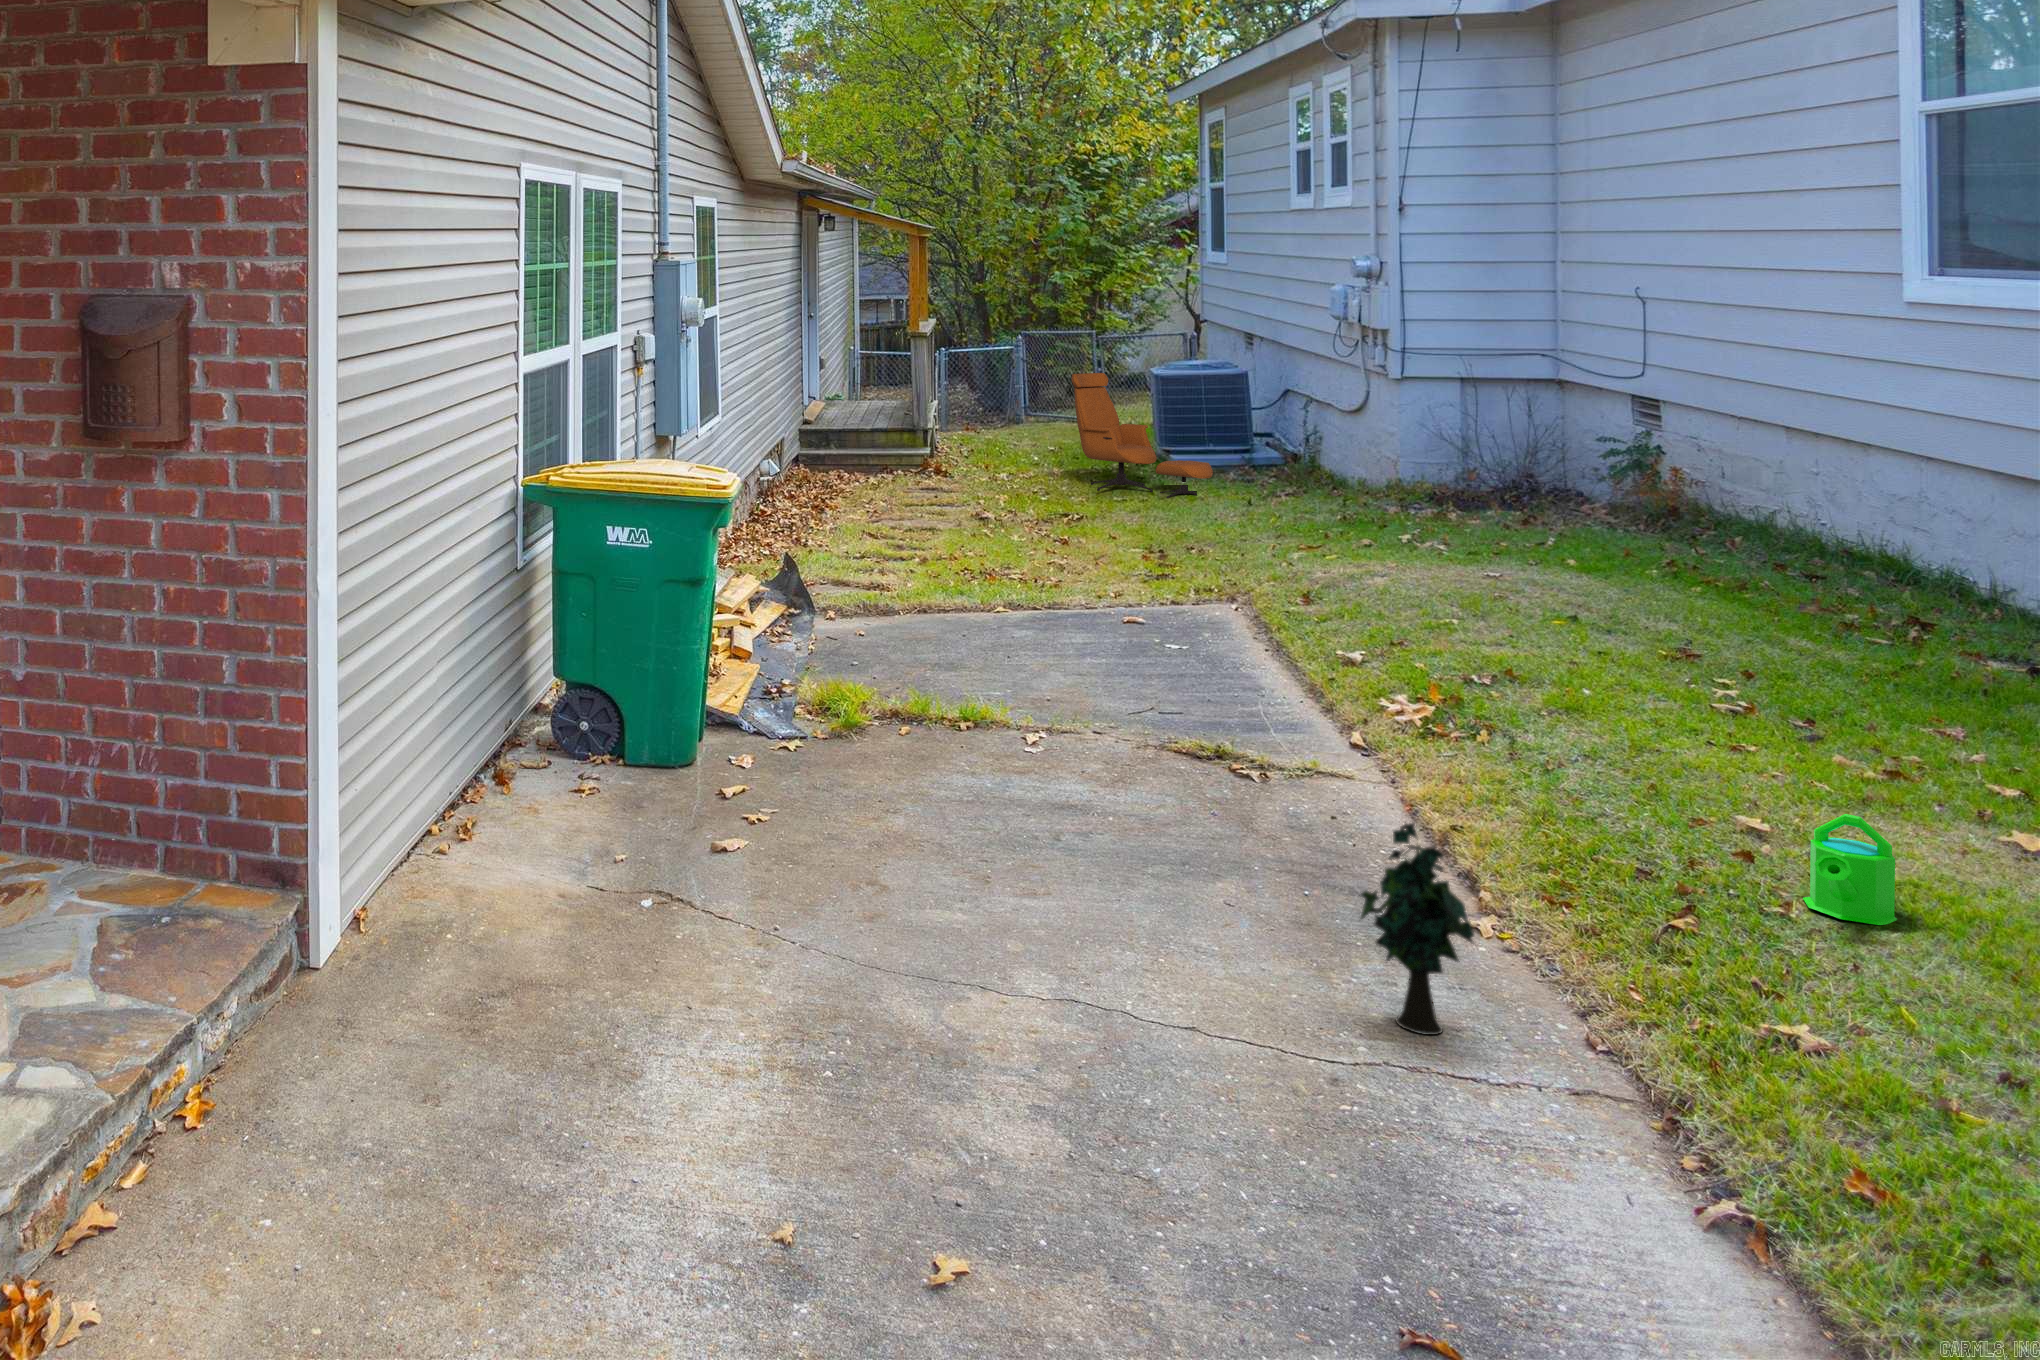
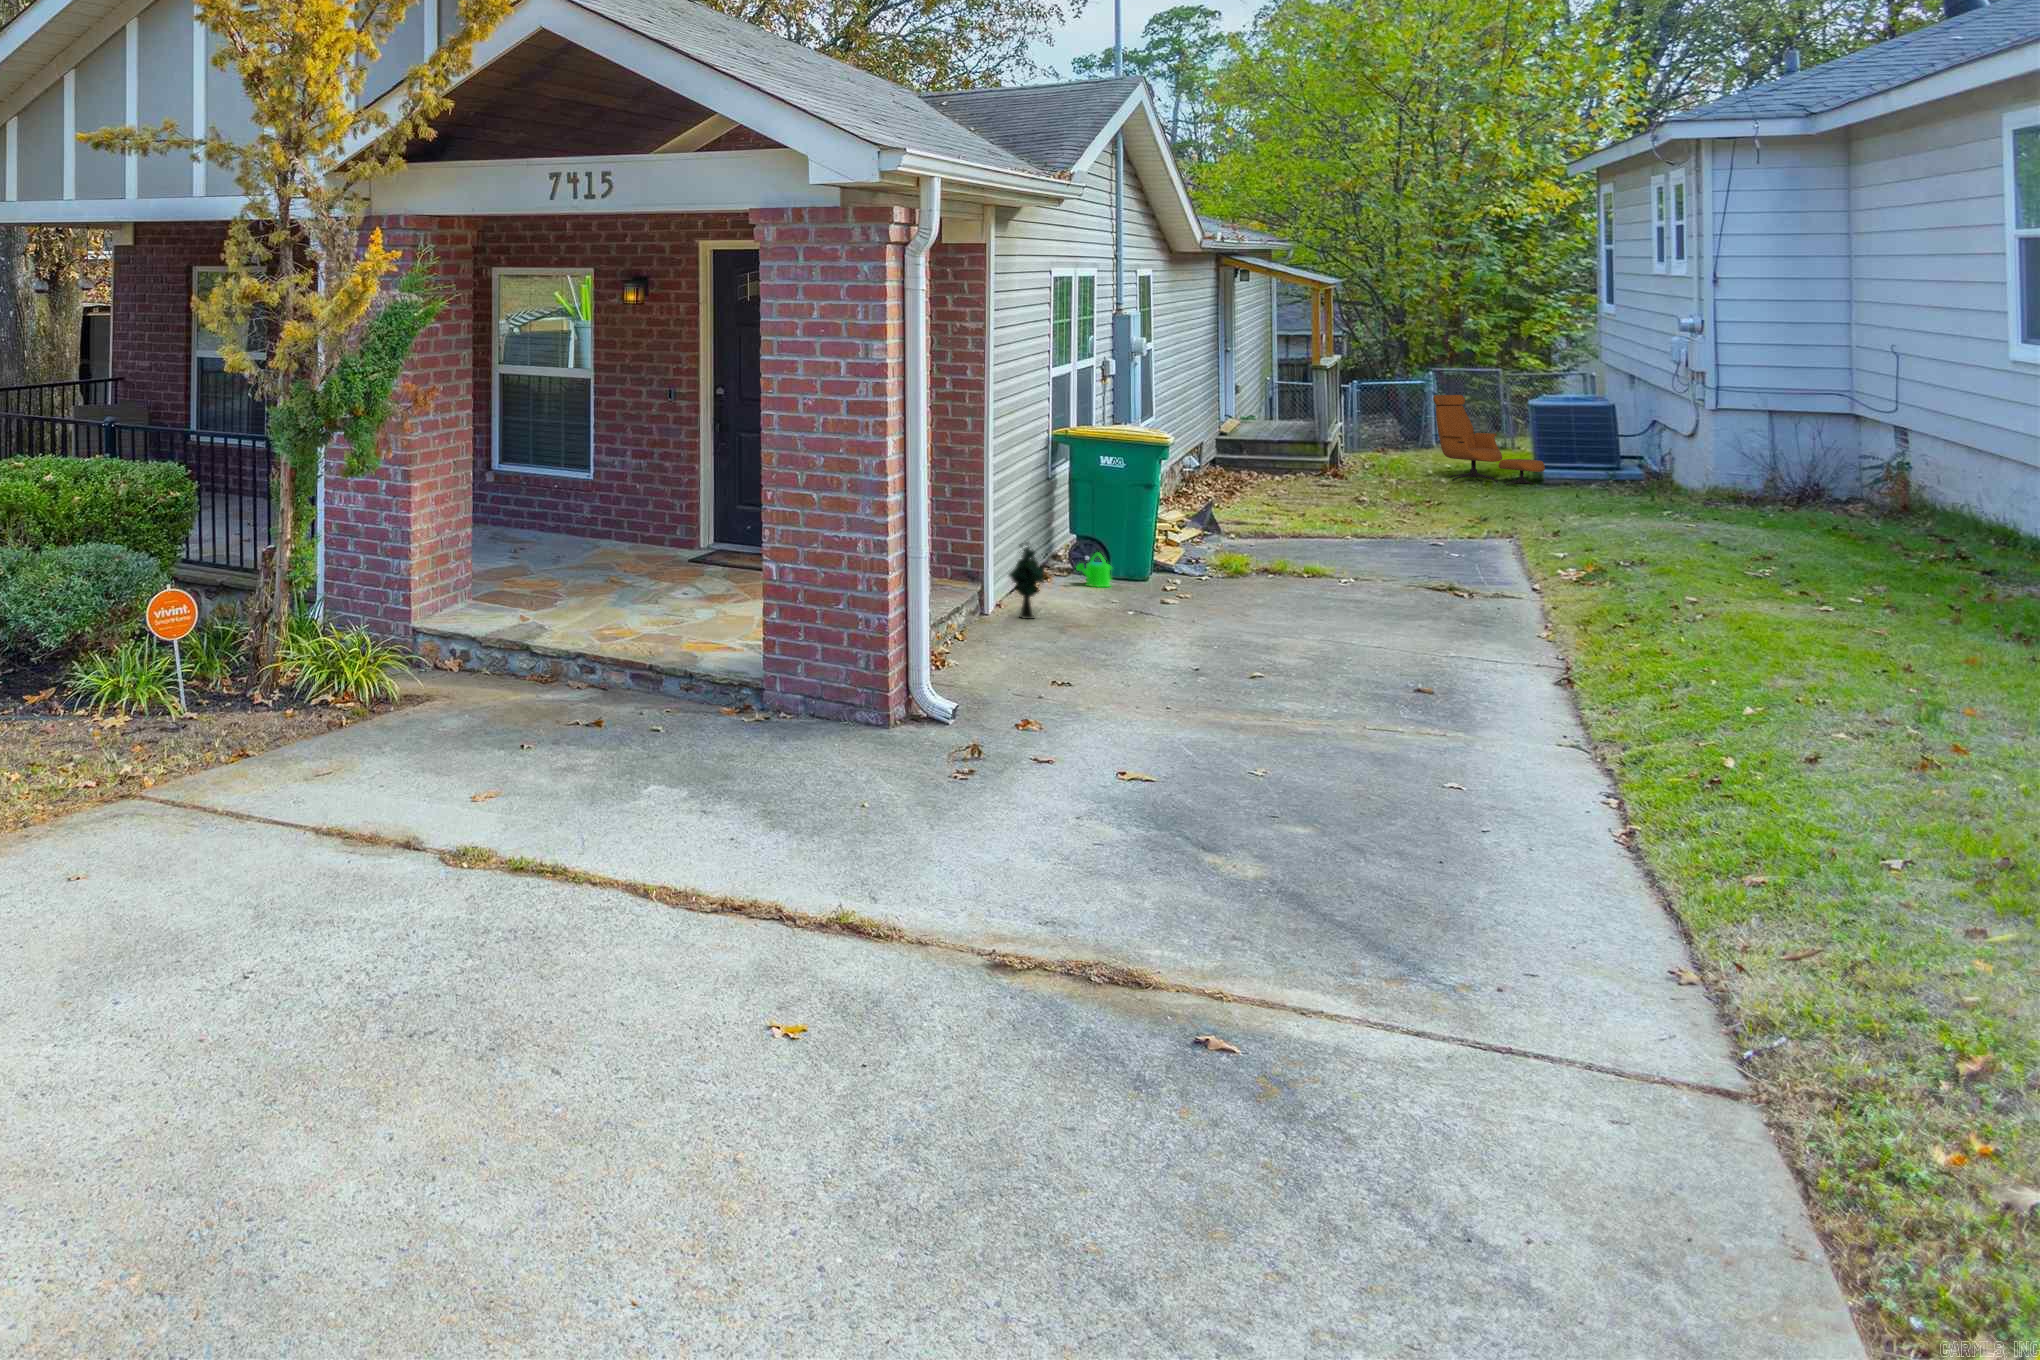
watering can: present [1803,814,1897,925] -> present [1077,553,1112,587]
decorative plant: present [1361,823,1474,1035] -> present [1009,542,1044,619]

